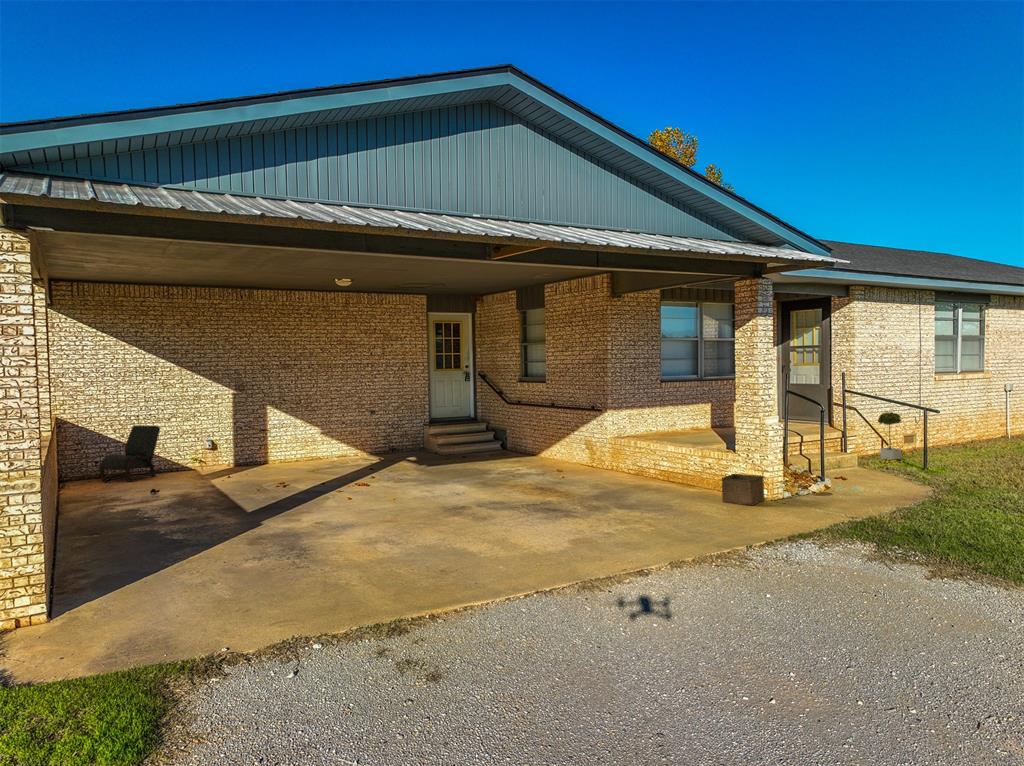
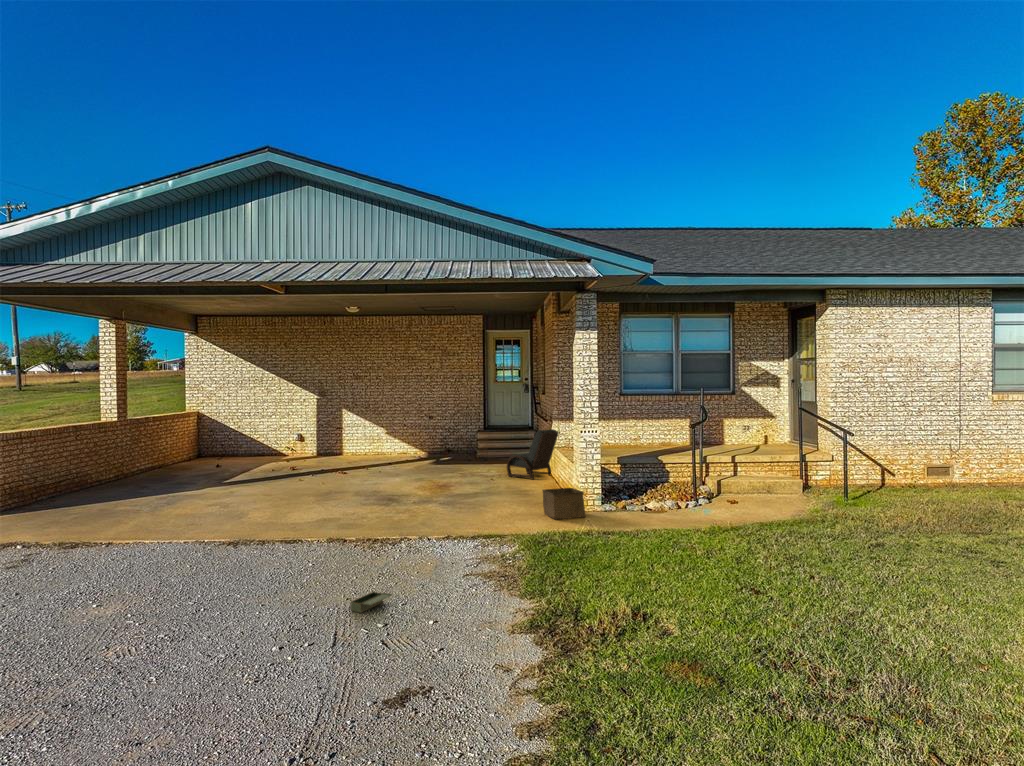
potted tree: present [878,412,901,460] -> none [892,438,923,499]
lounge chair: present [99,425,160,482] -> present [507,429,559,479]
toolbox: none [911,589,959,612] -> present [351,592,392,613]

